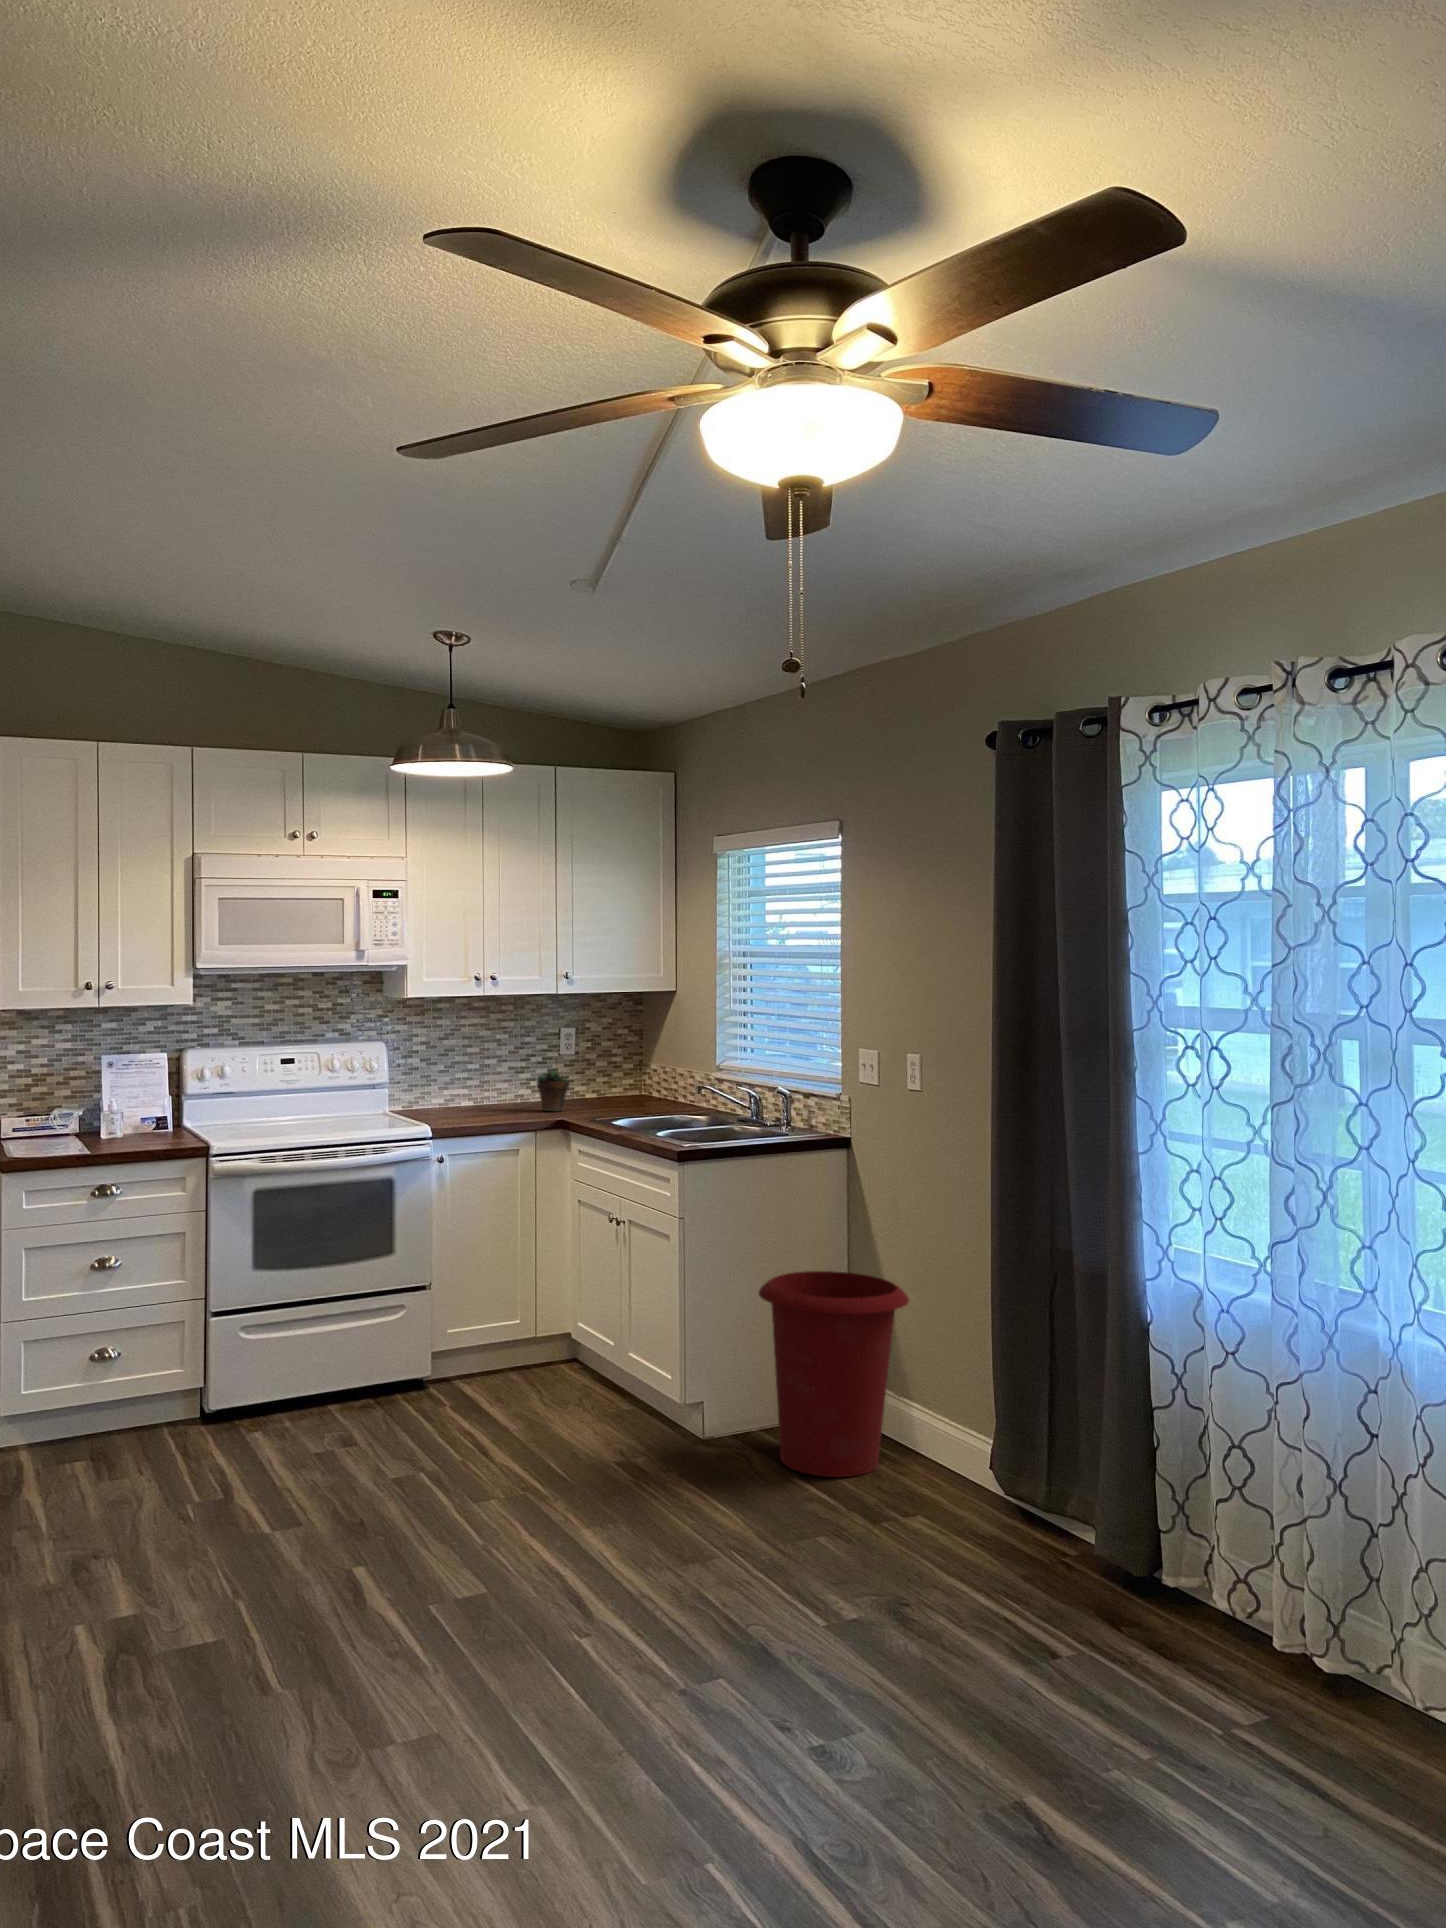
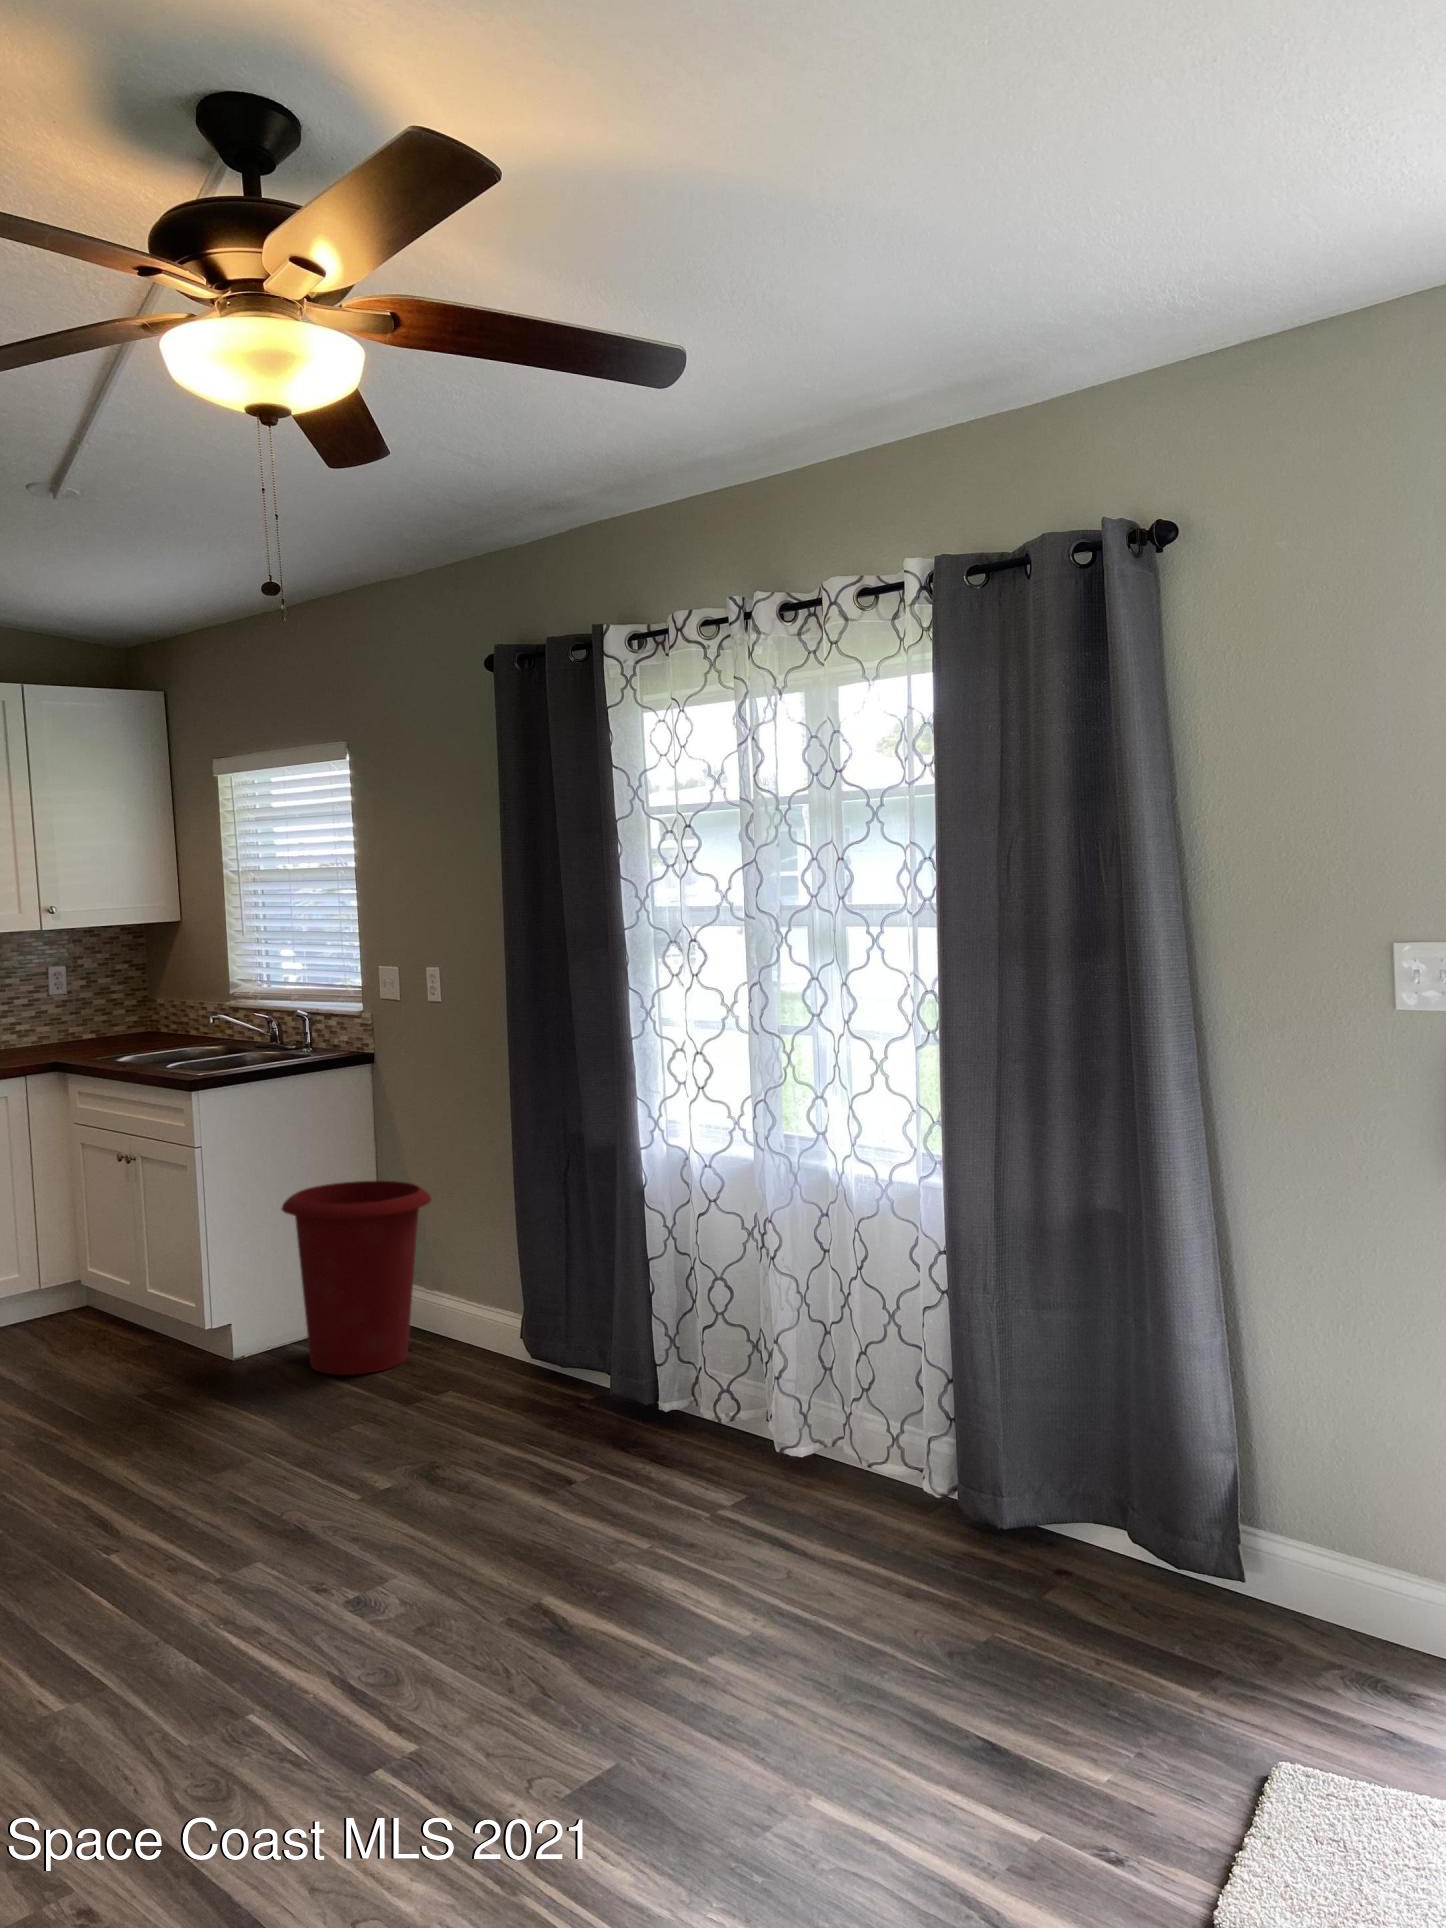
succulent plant: present [537,1059,570,1111] -> none [26,994,65,1053]

